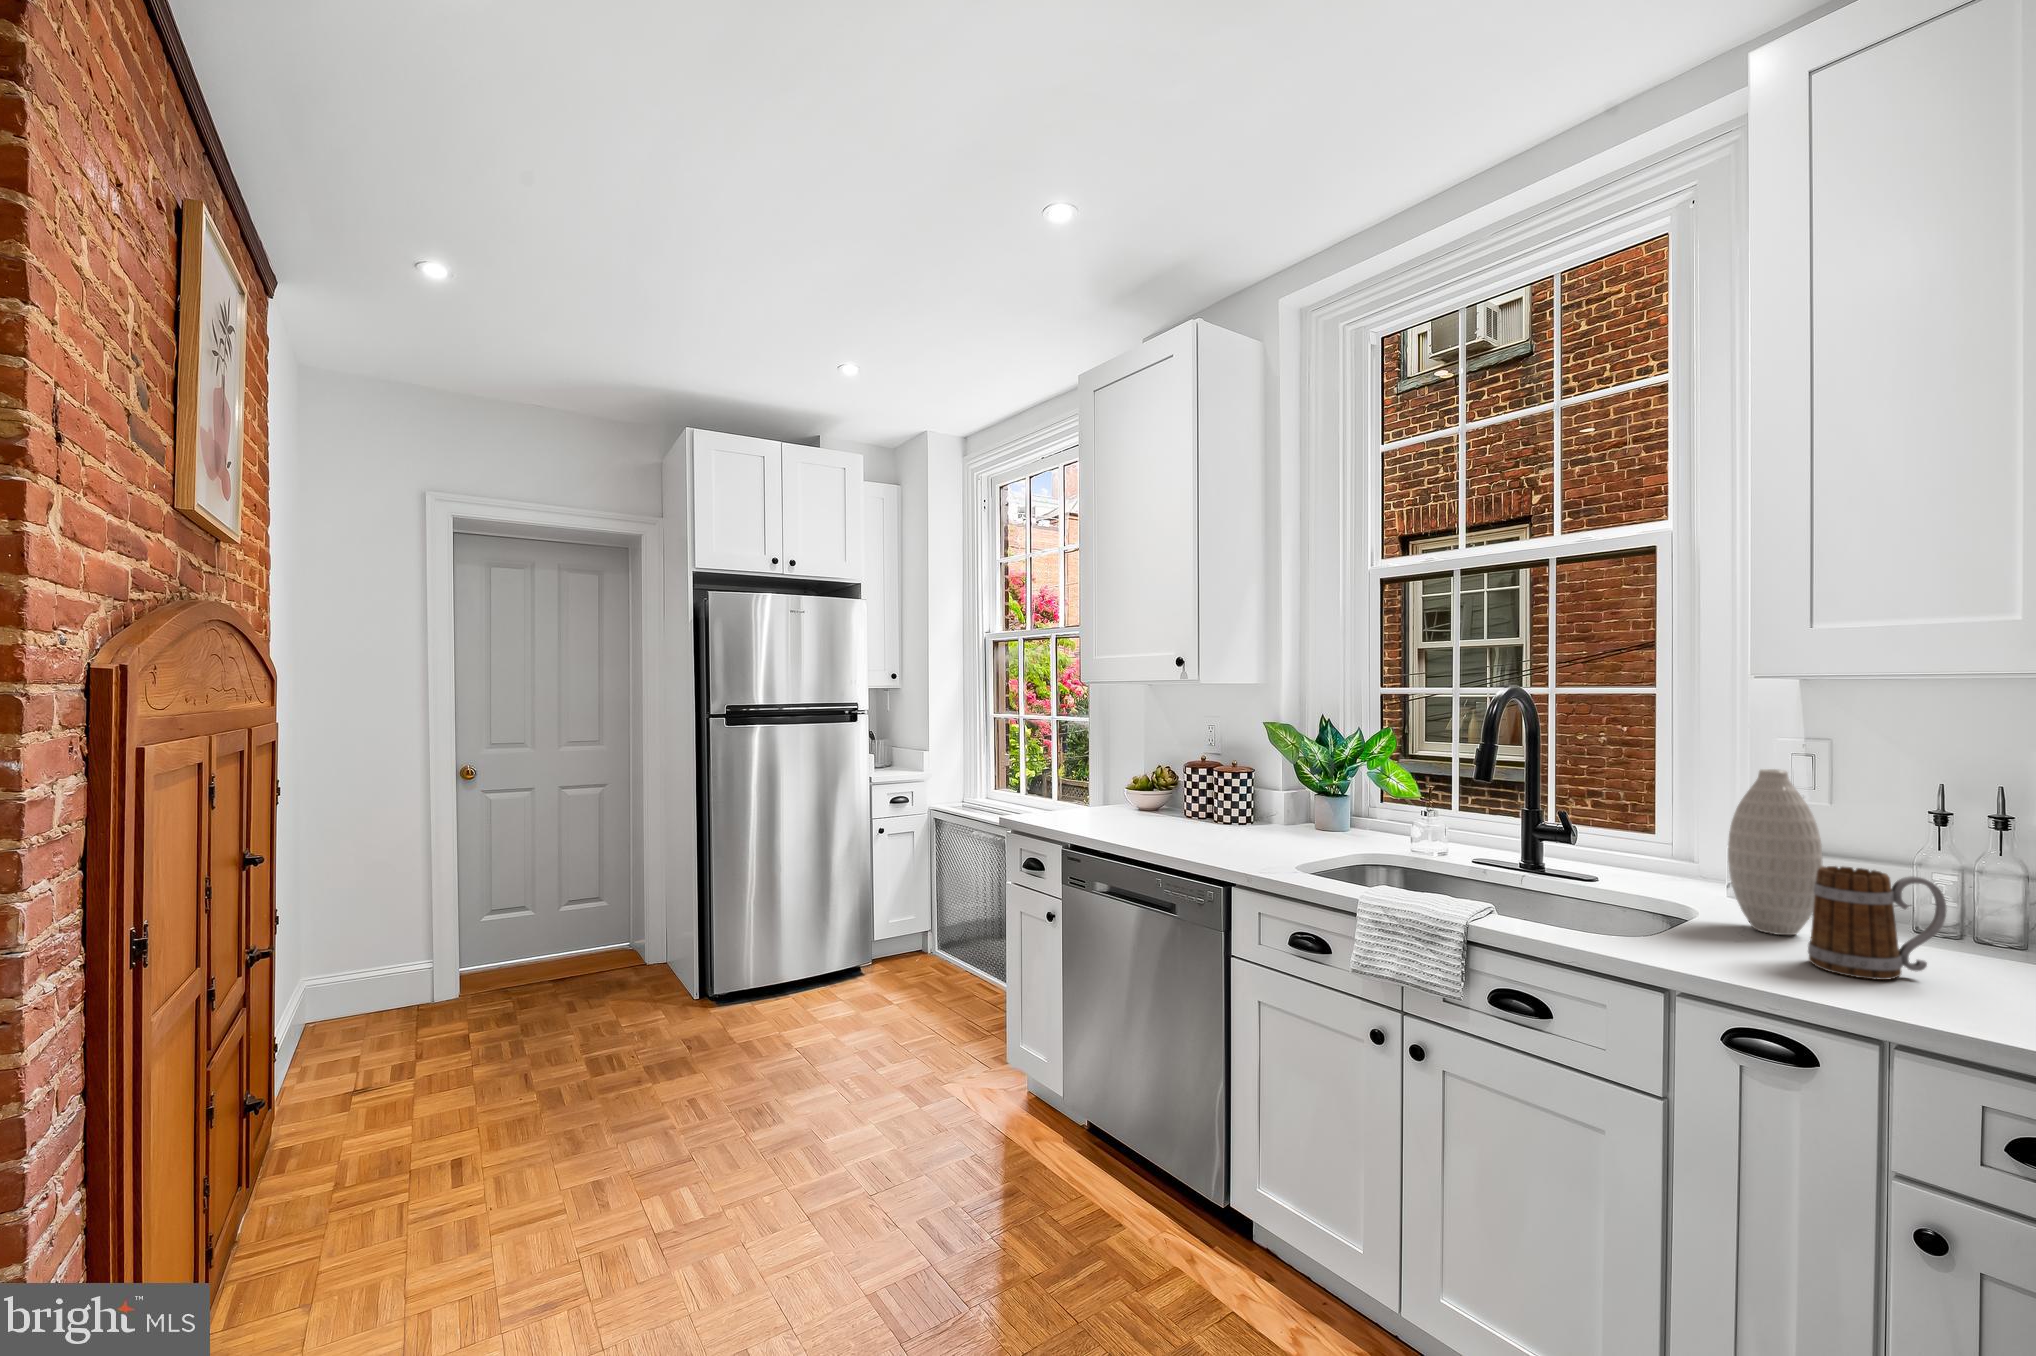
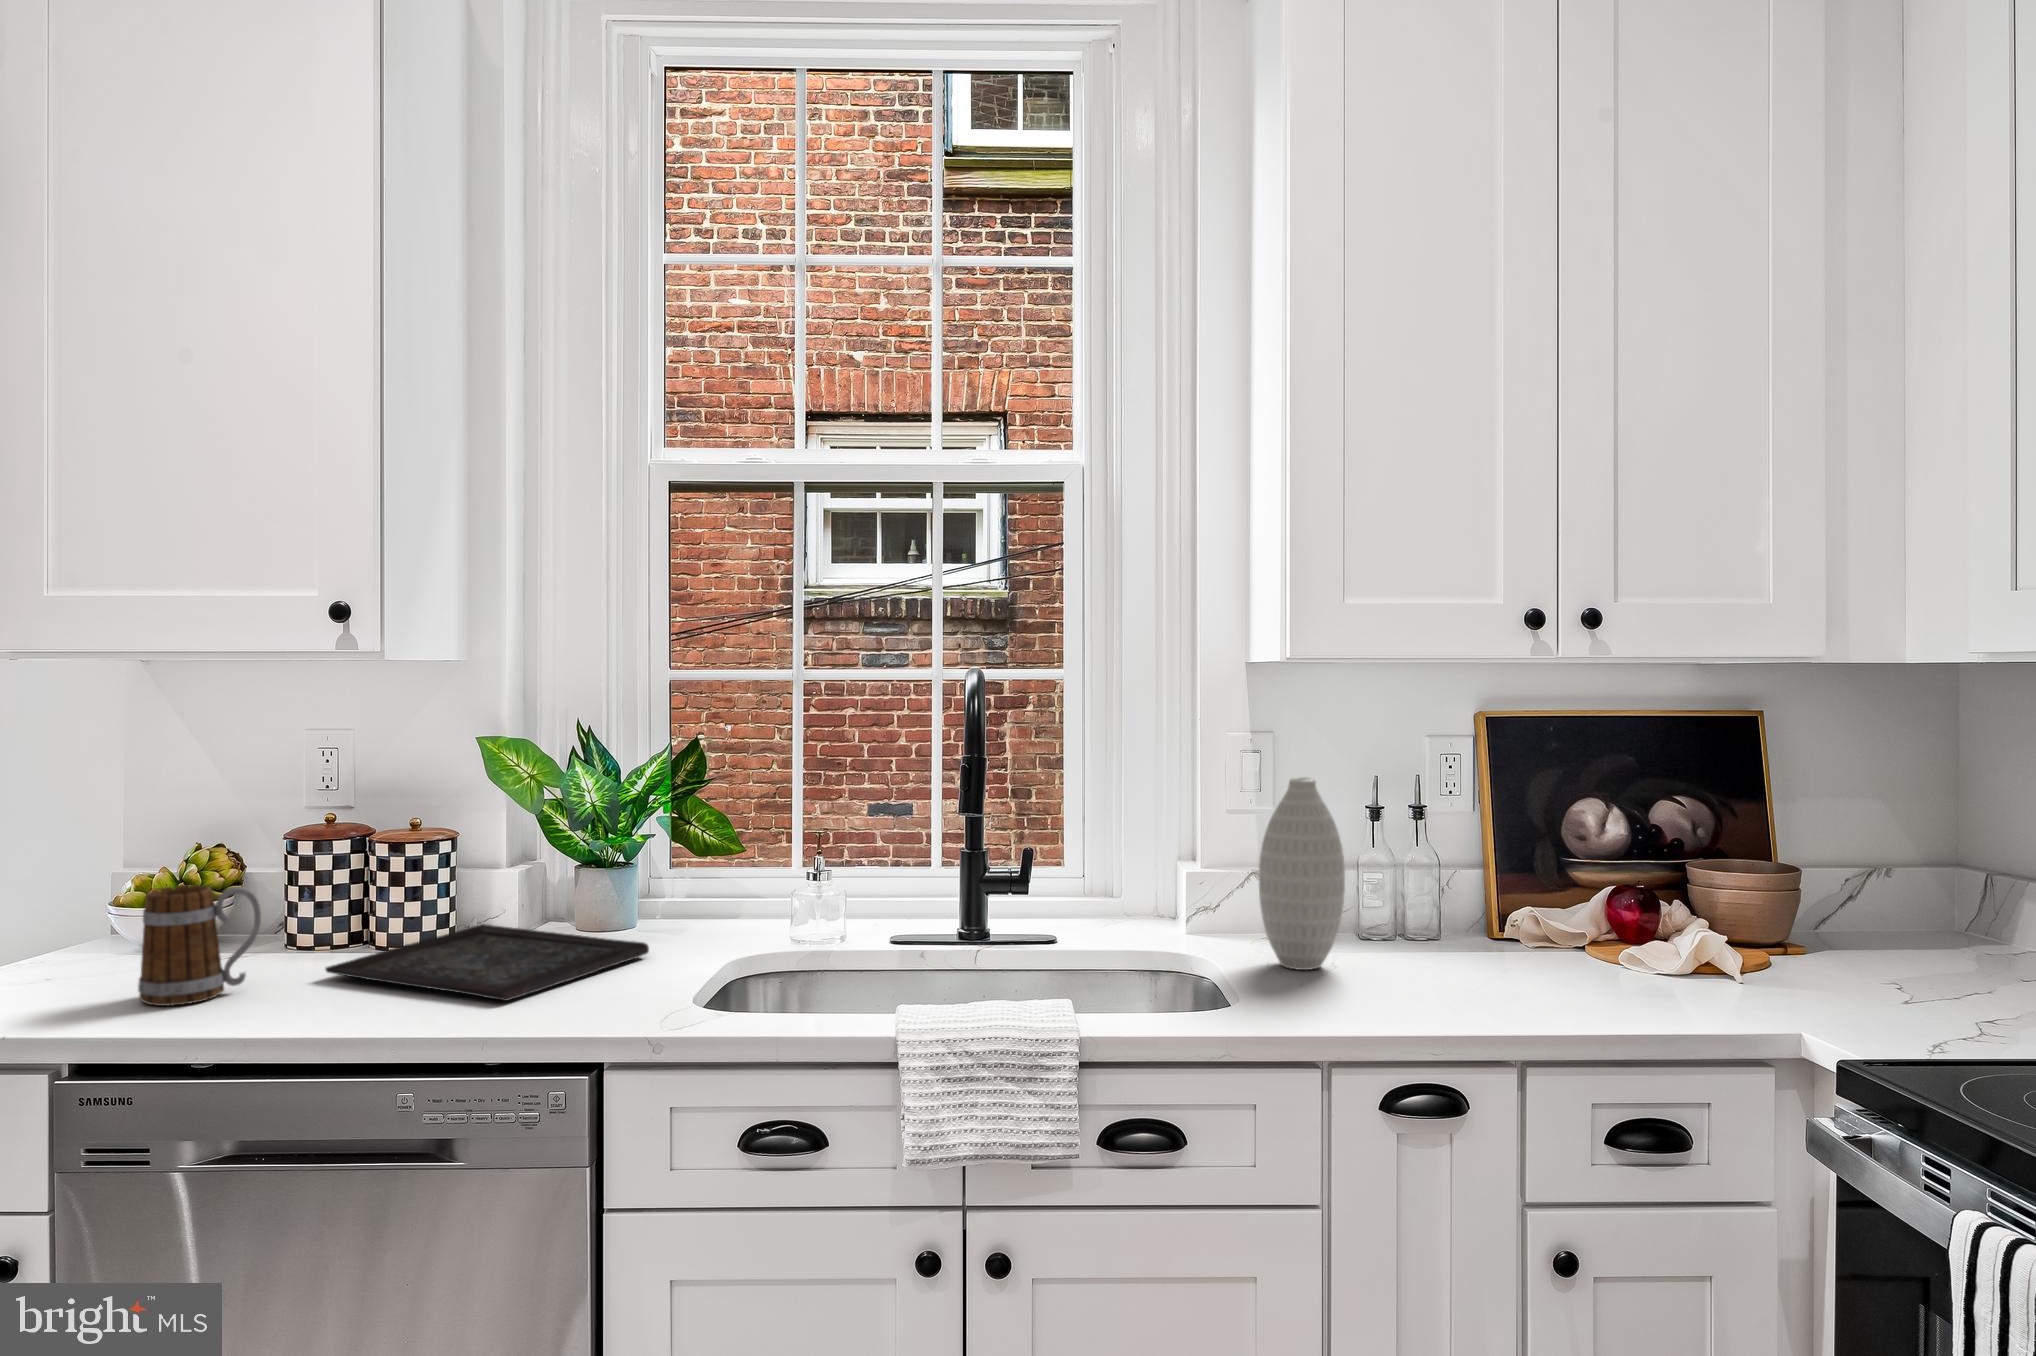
tray: none [1166,818,1317,848] -> present [326,924,649,1001]
mug: present [1808,866,1947,980] -> present [138,885,261,1006]

